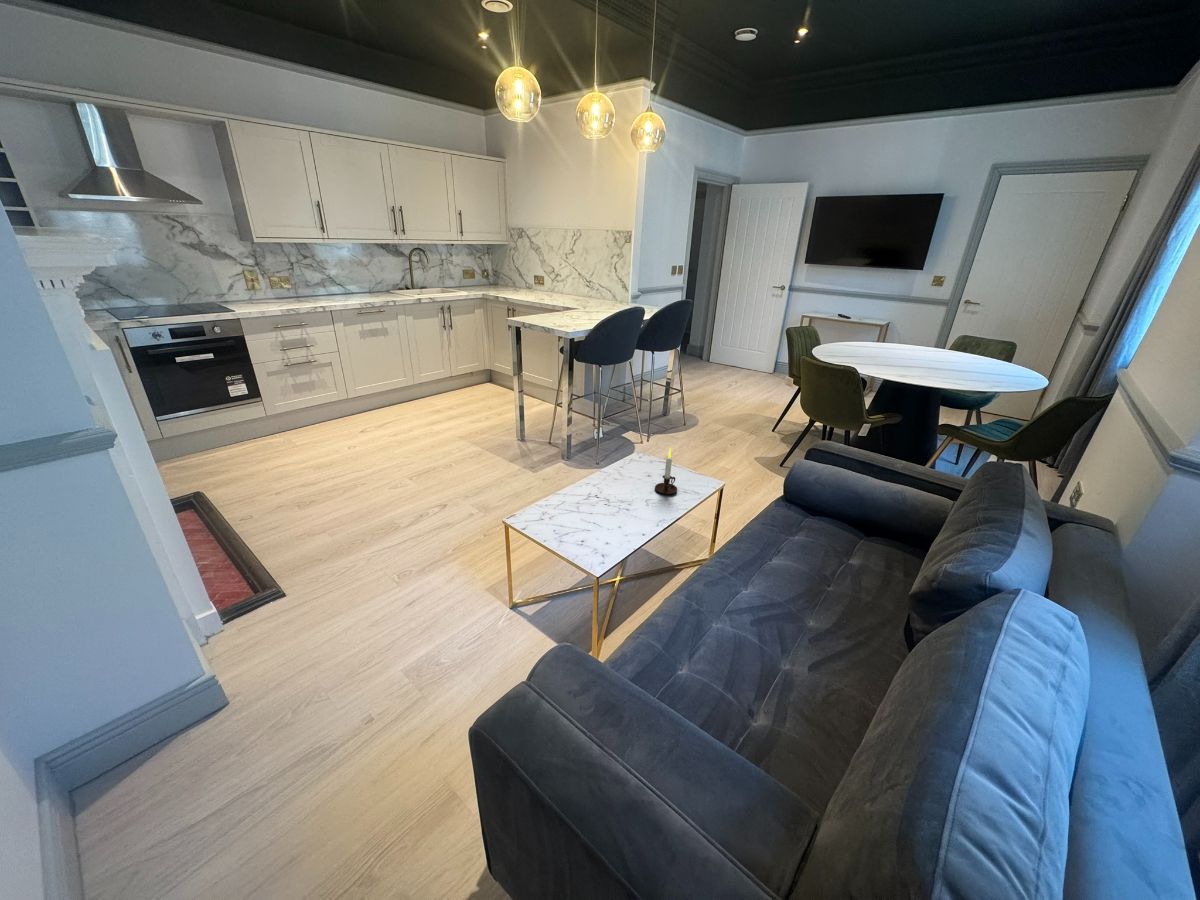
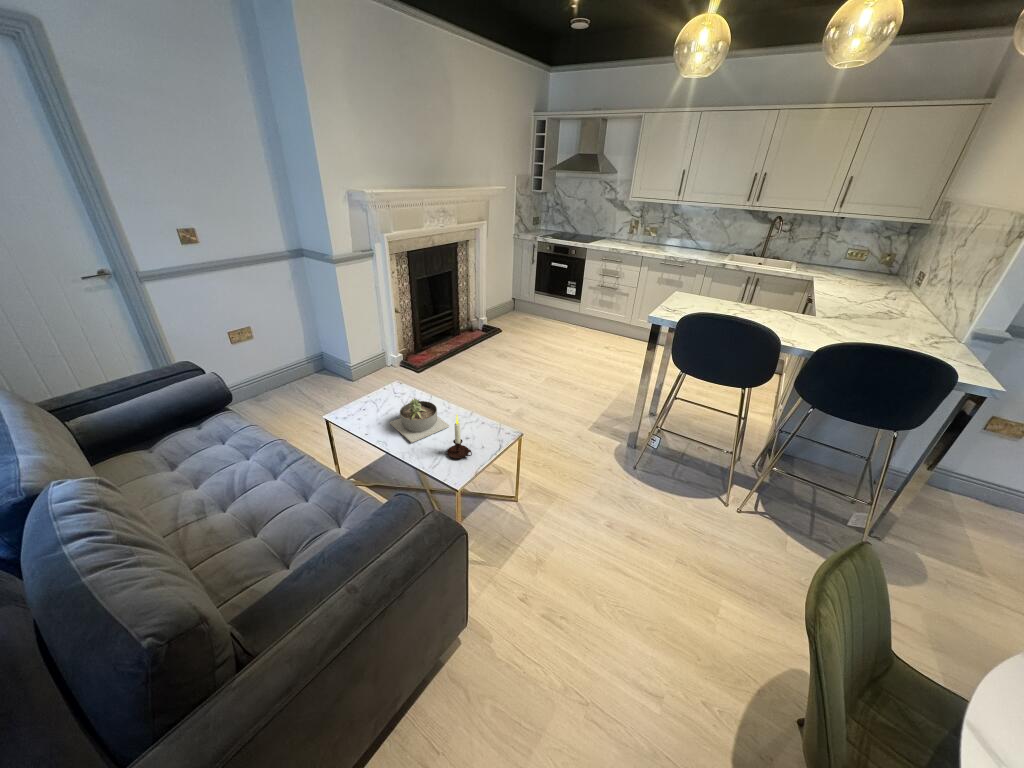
succulent planter: none [580,476,652,529] -> present [390,398,449,443]

